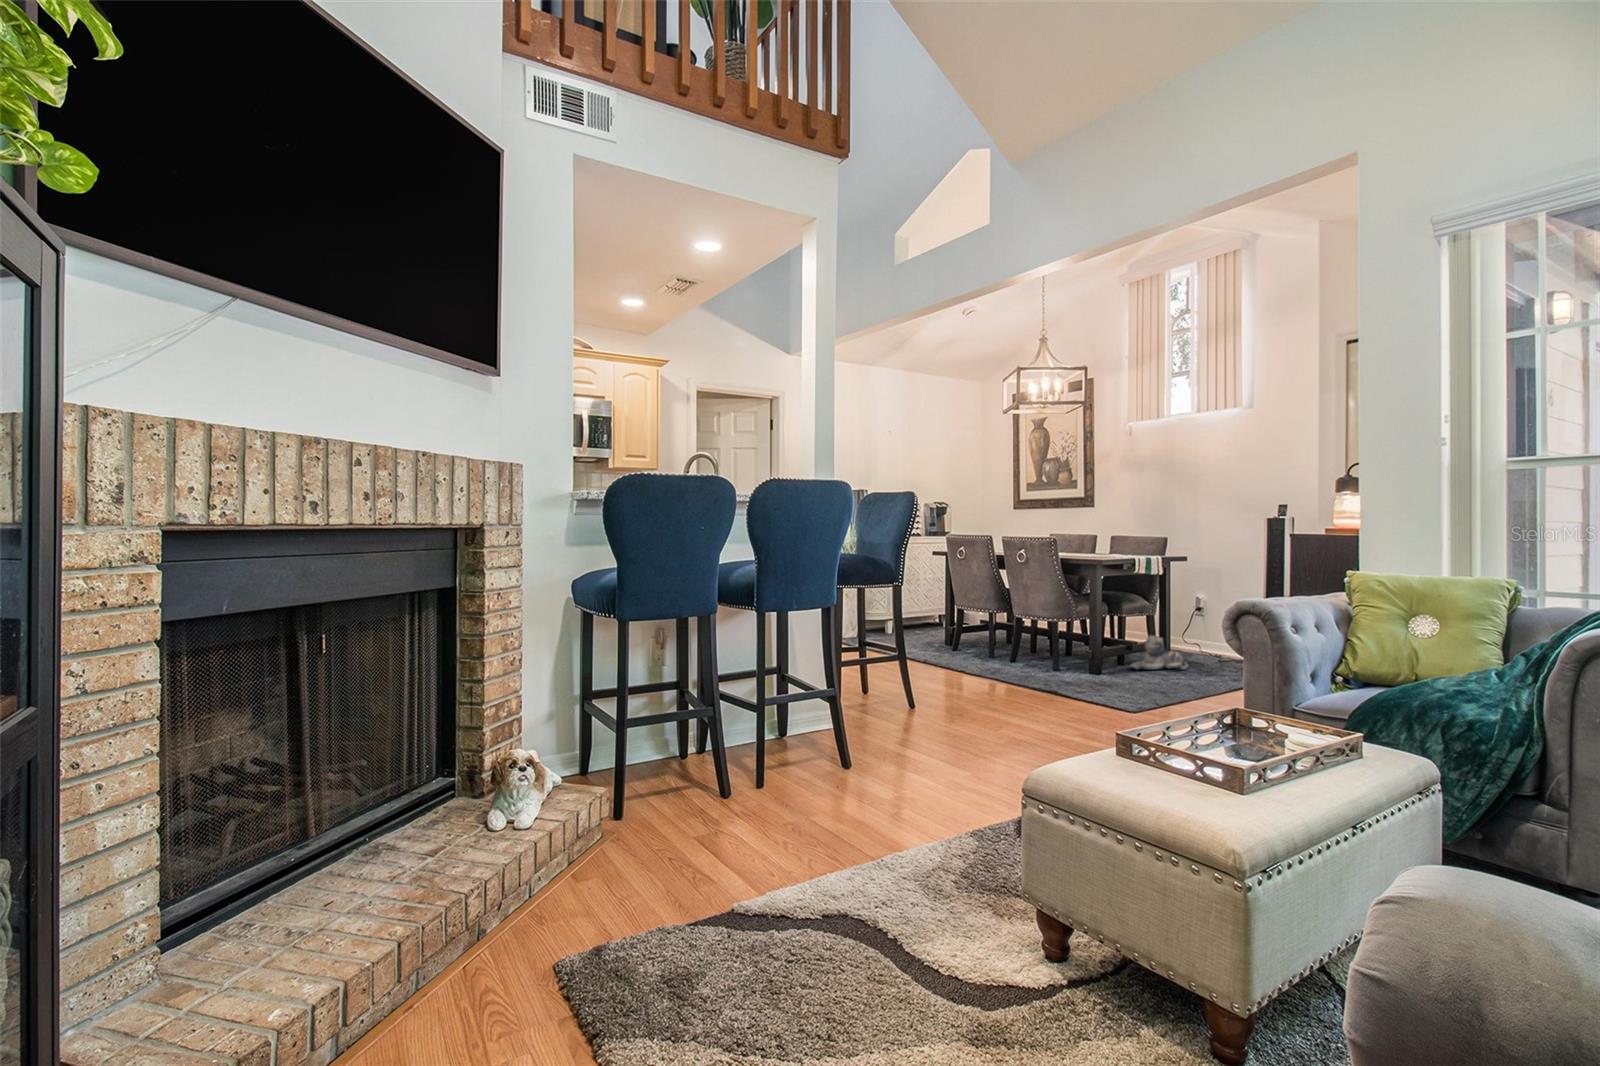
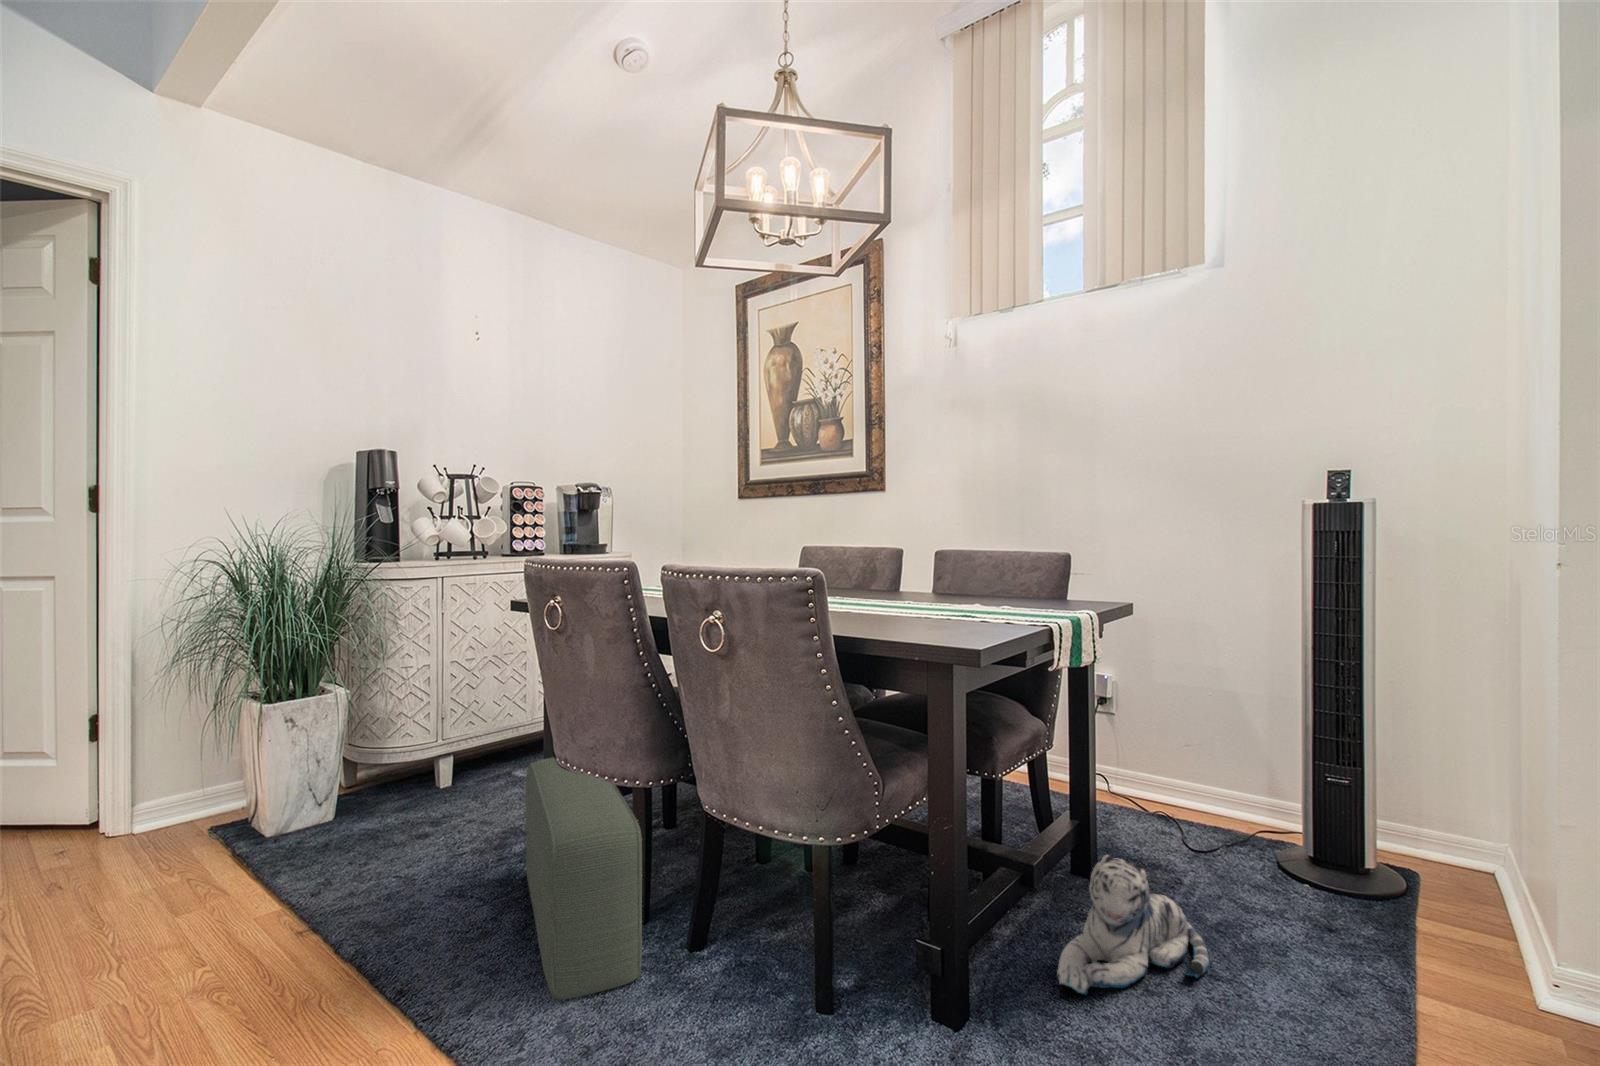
pouf: none [948,609,999,664] -> present [525,758,642,999]

